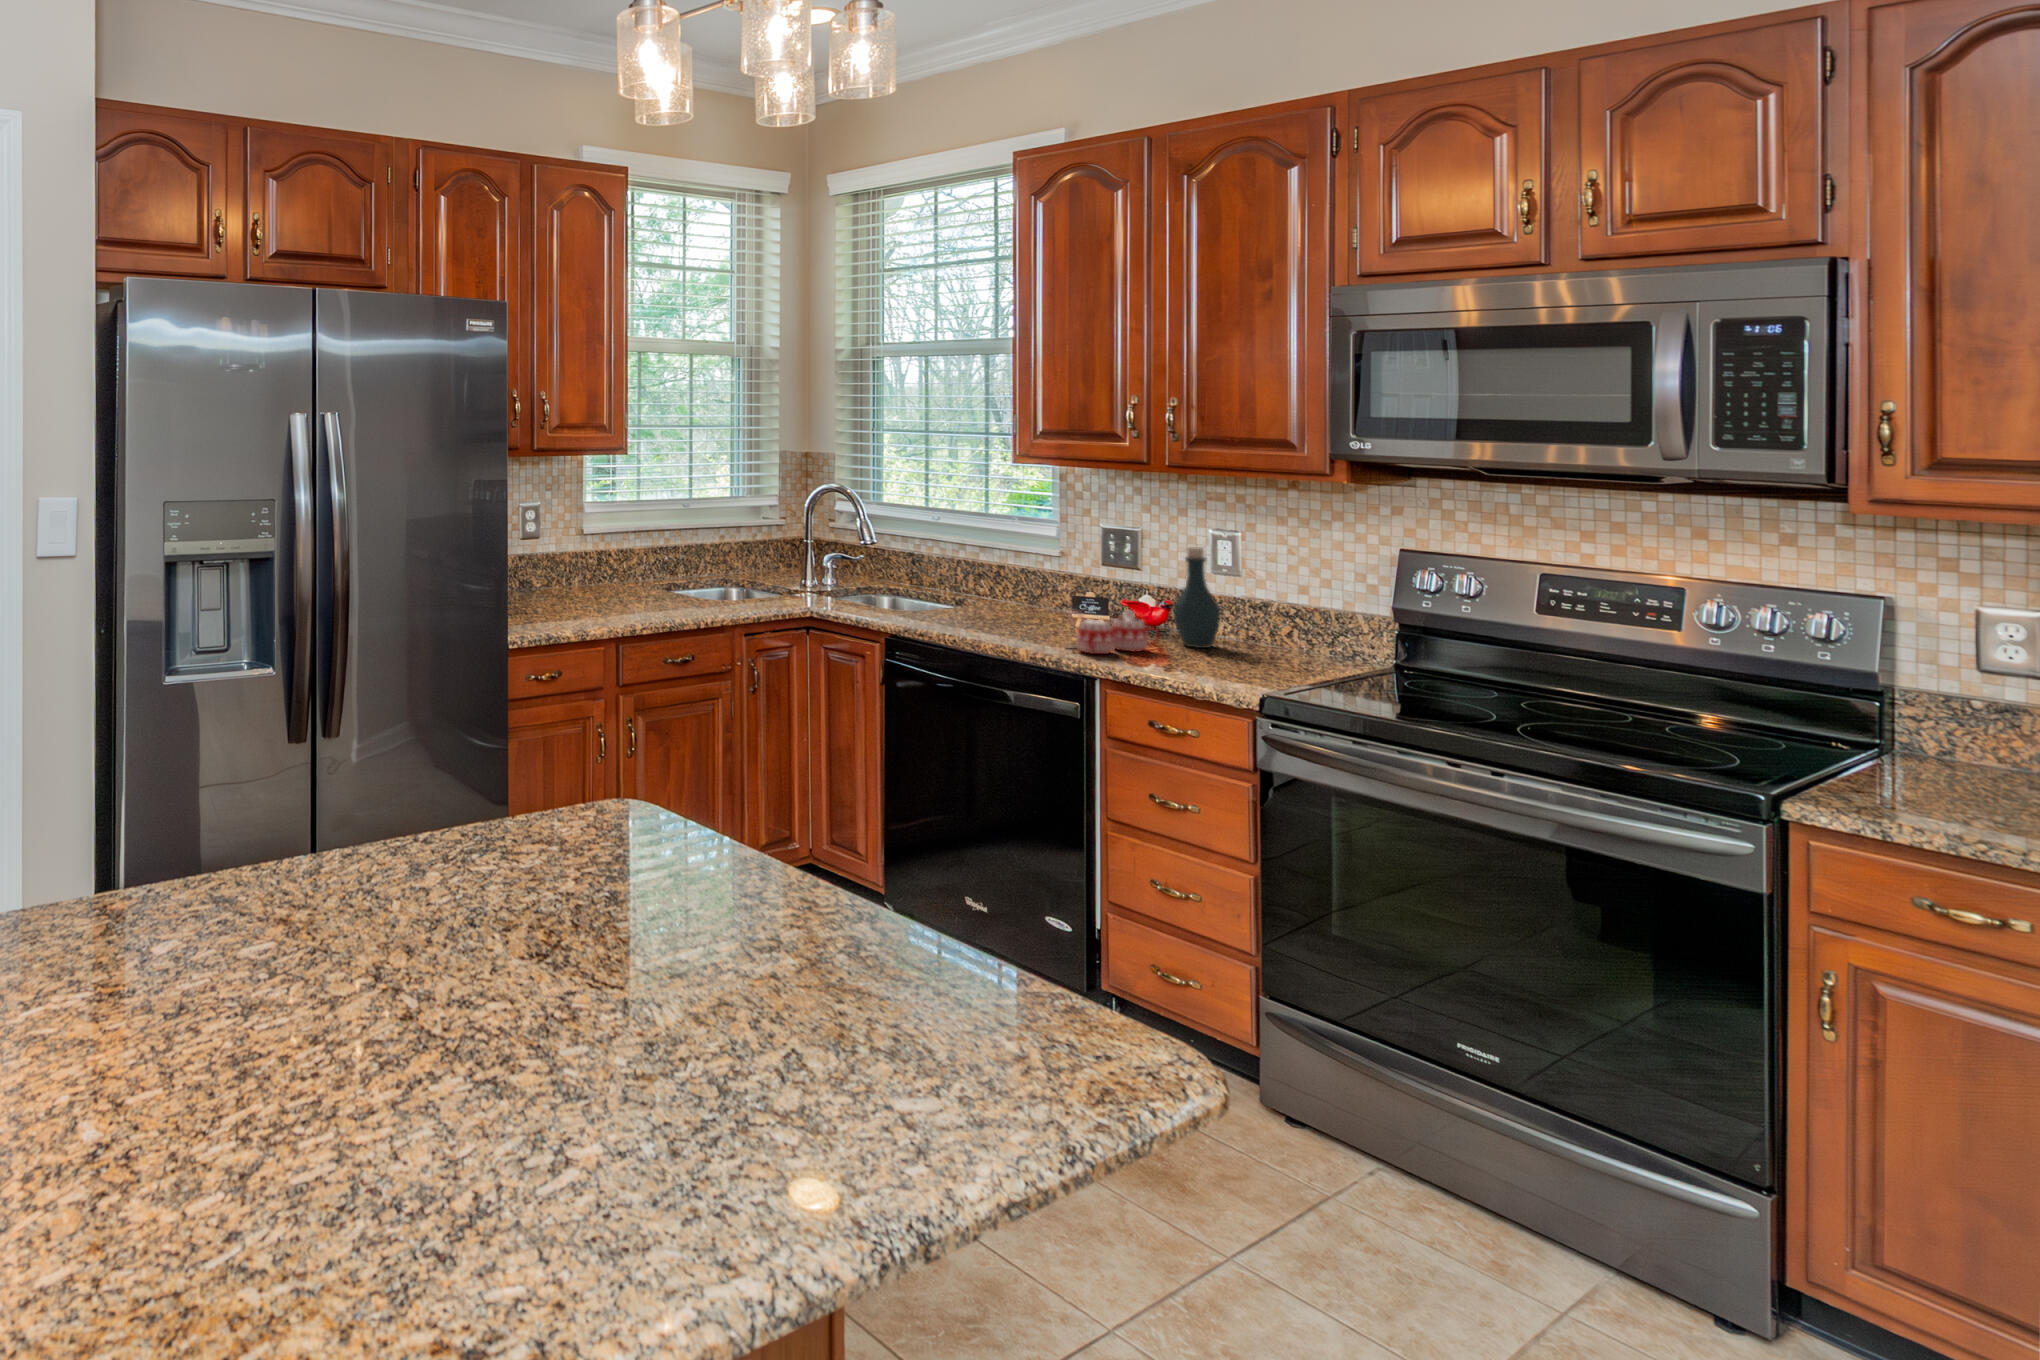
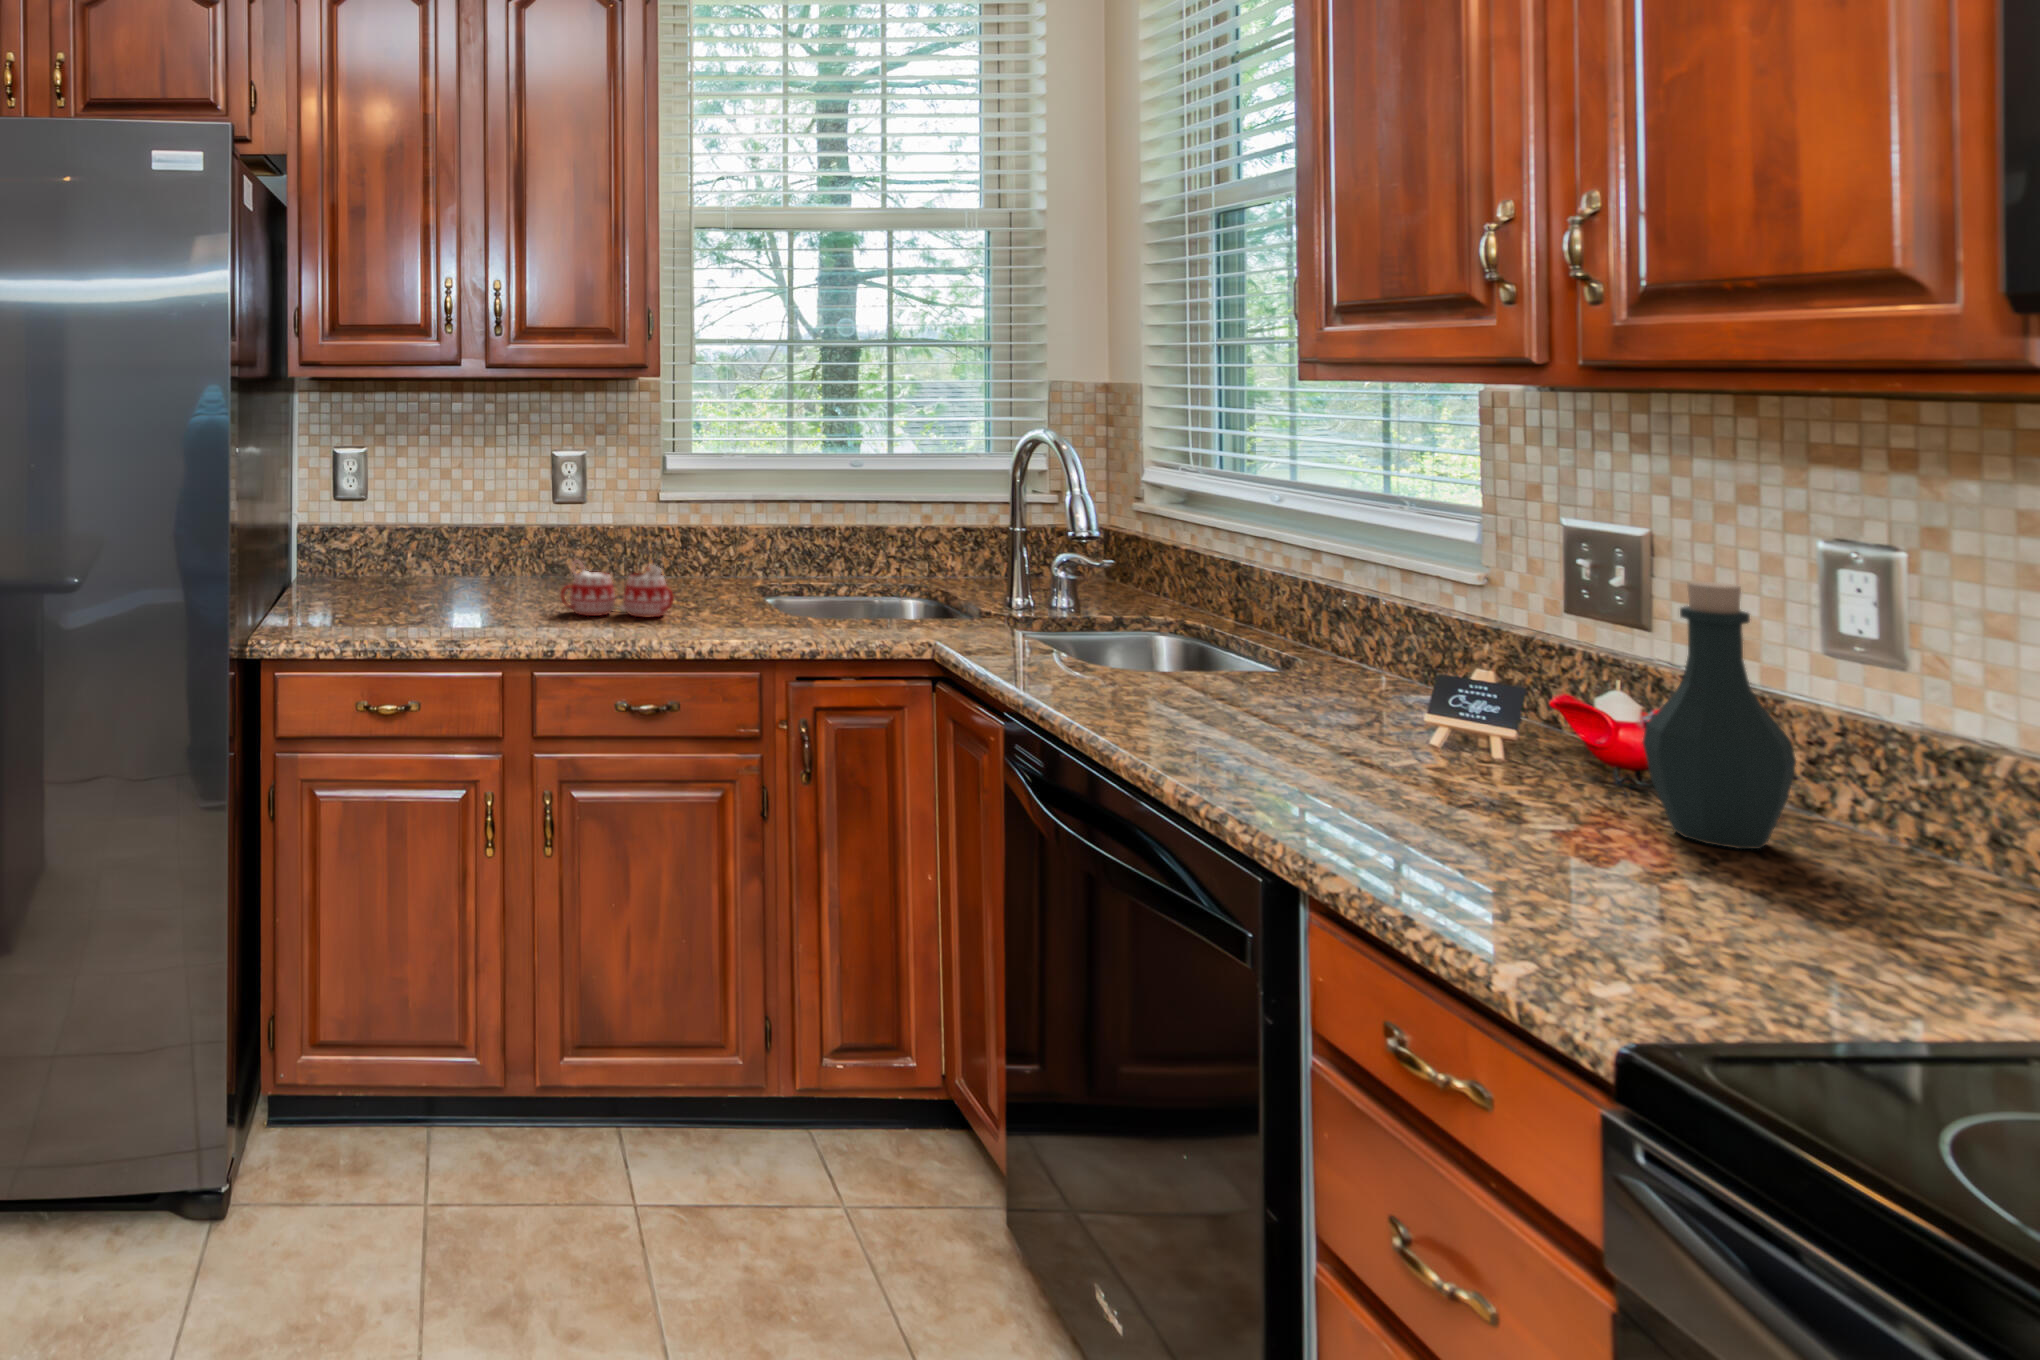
mug: present [1068,611,1160,654] -> present [561,560,674,617]

